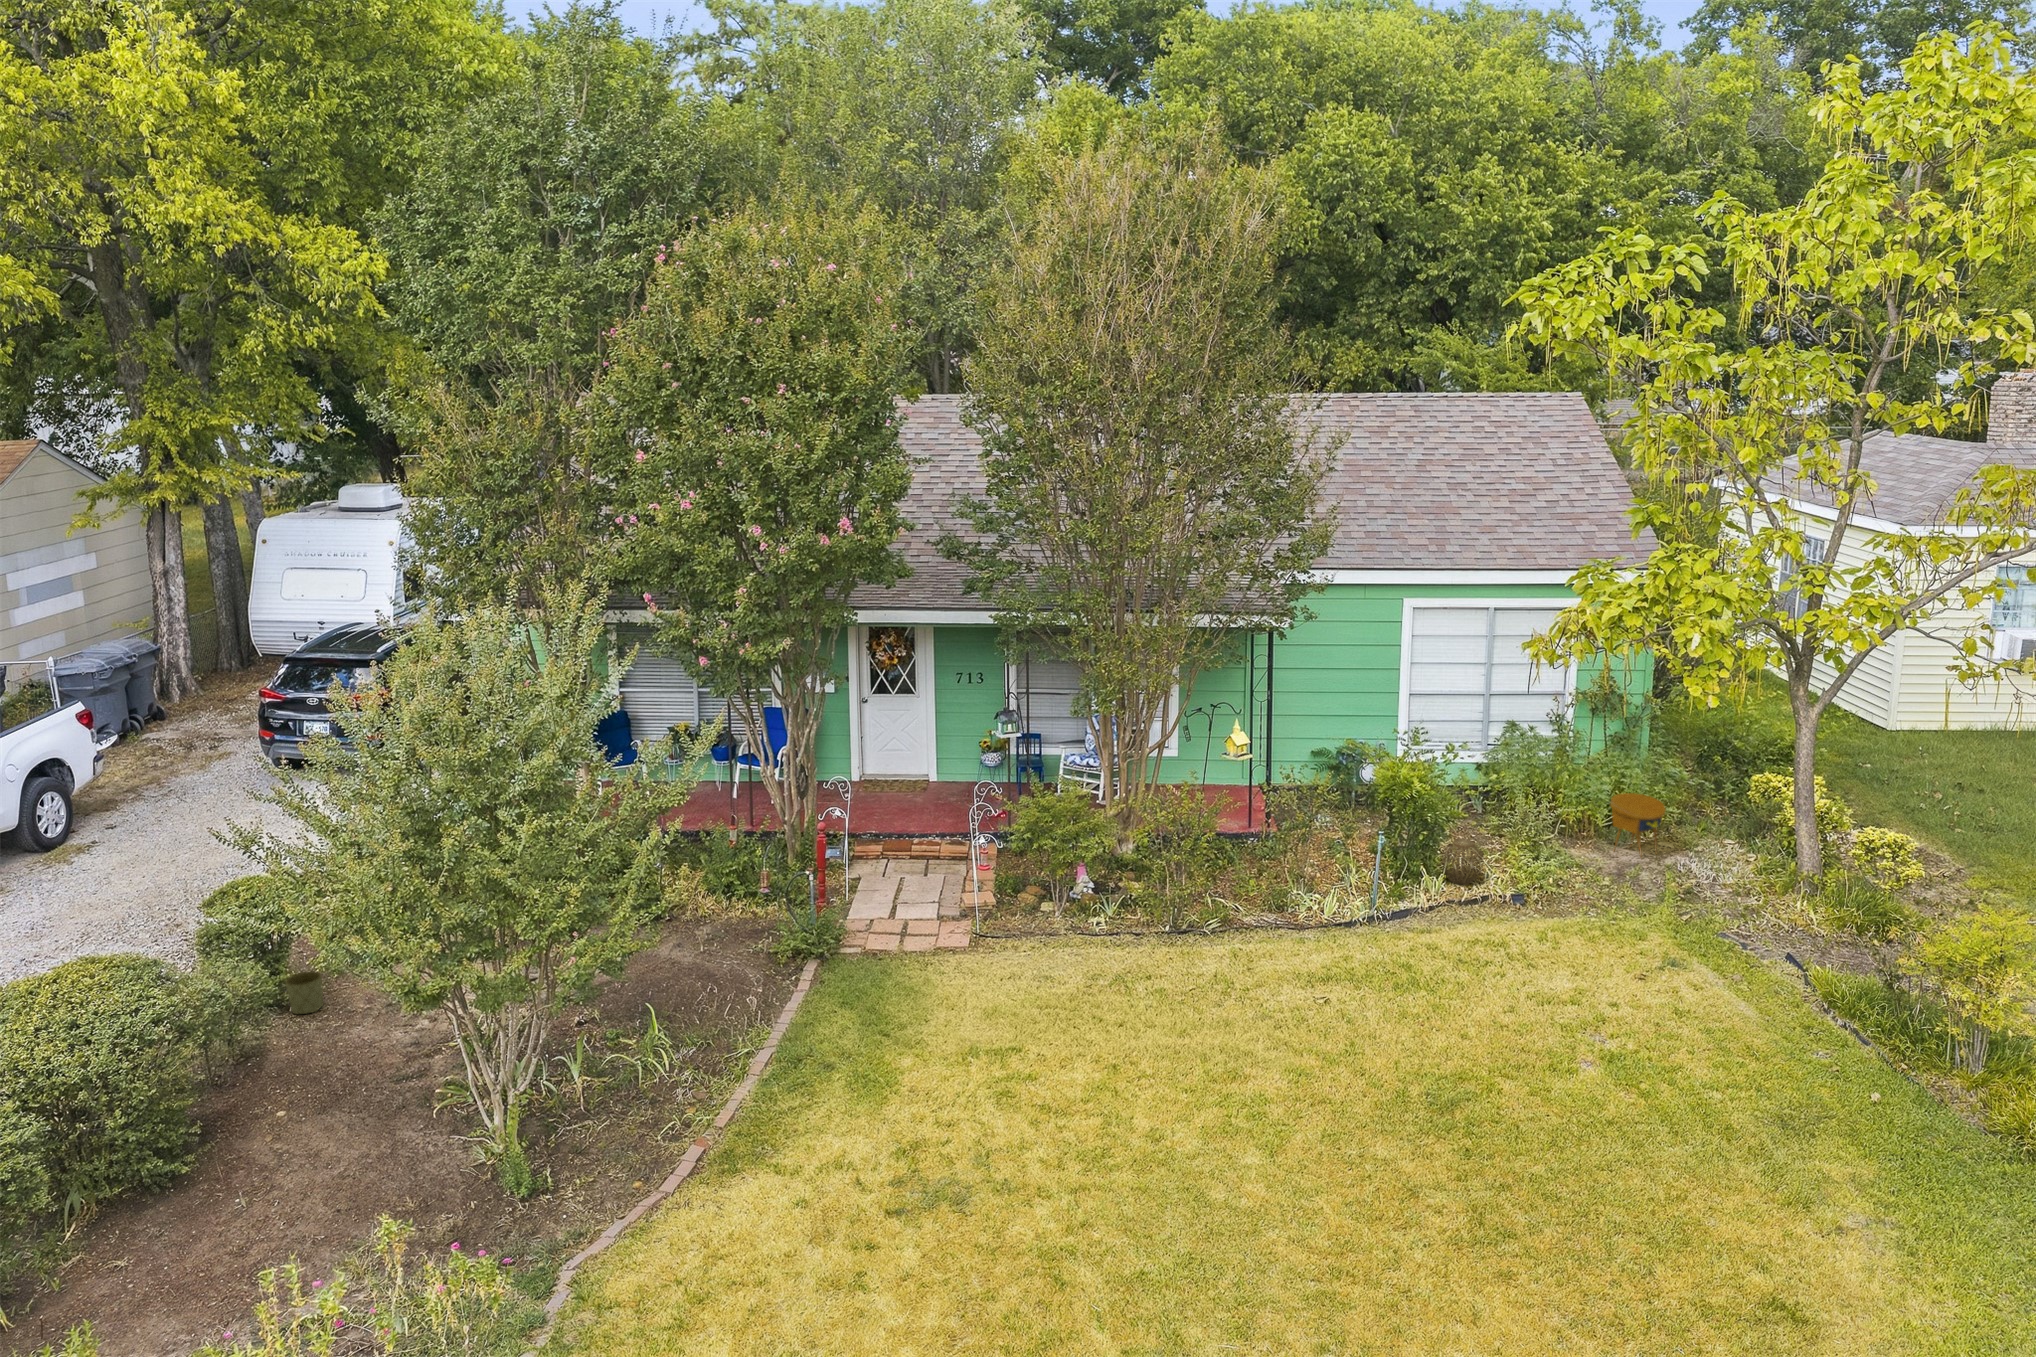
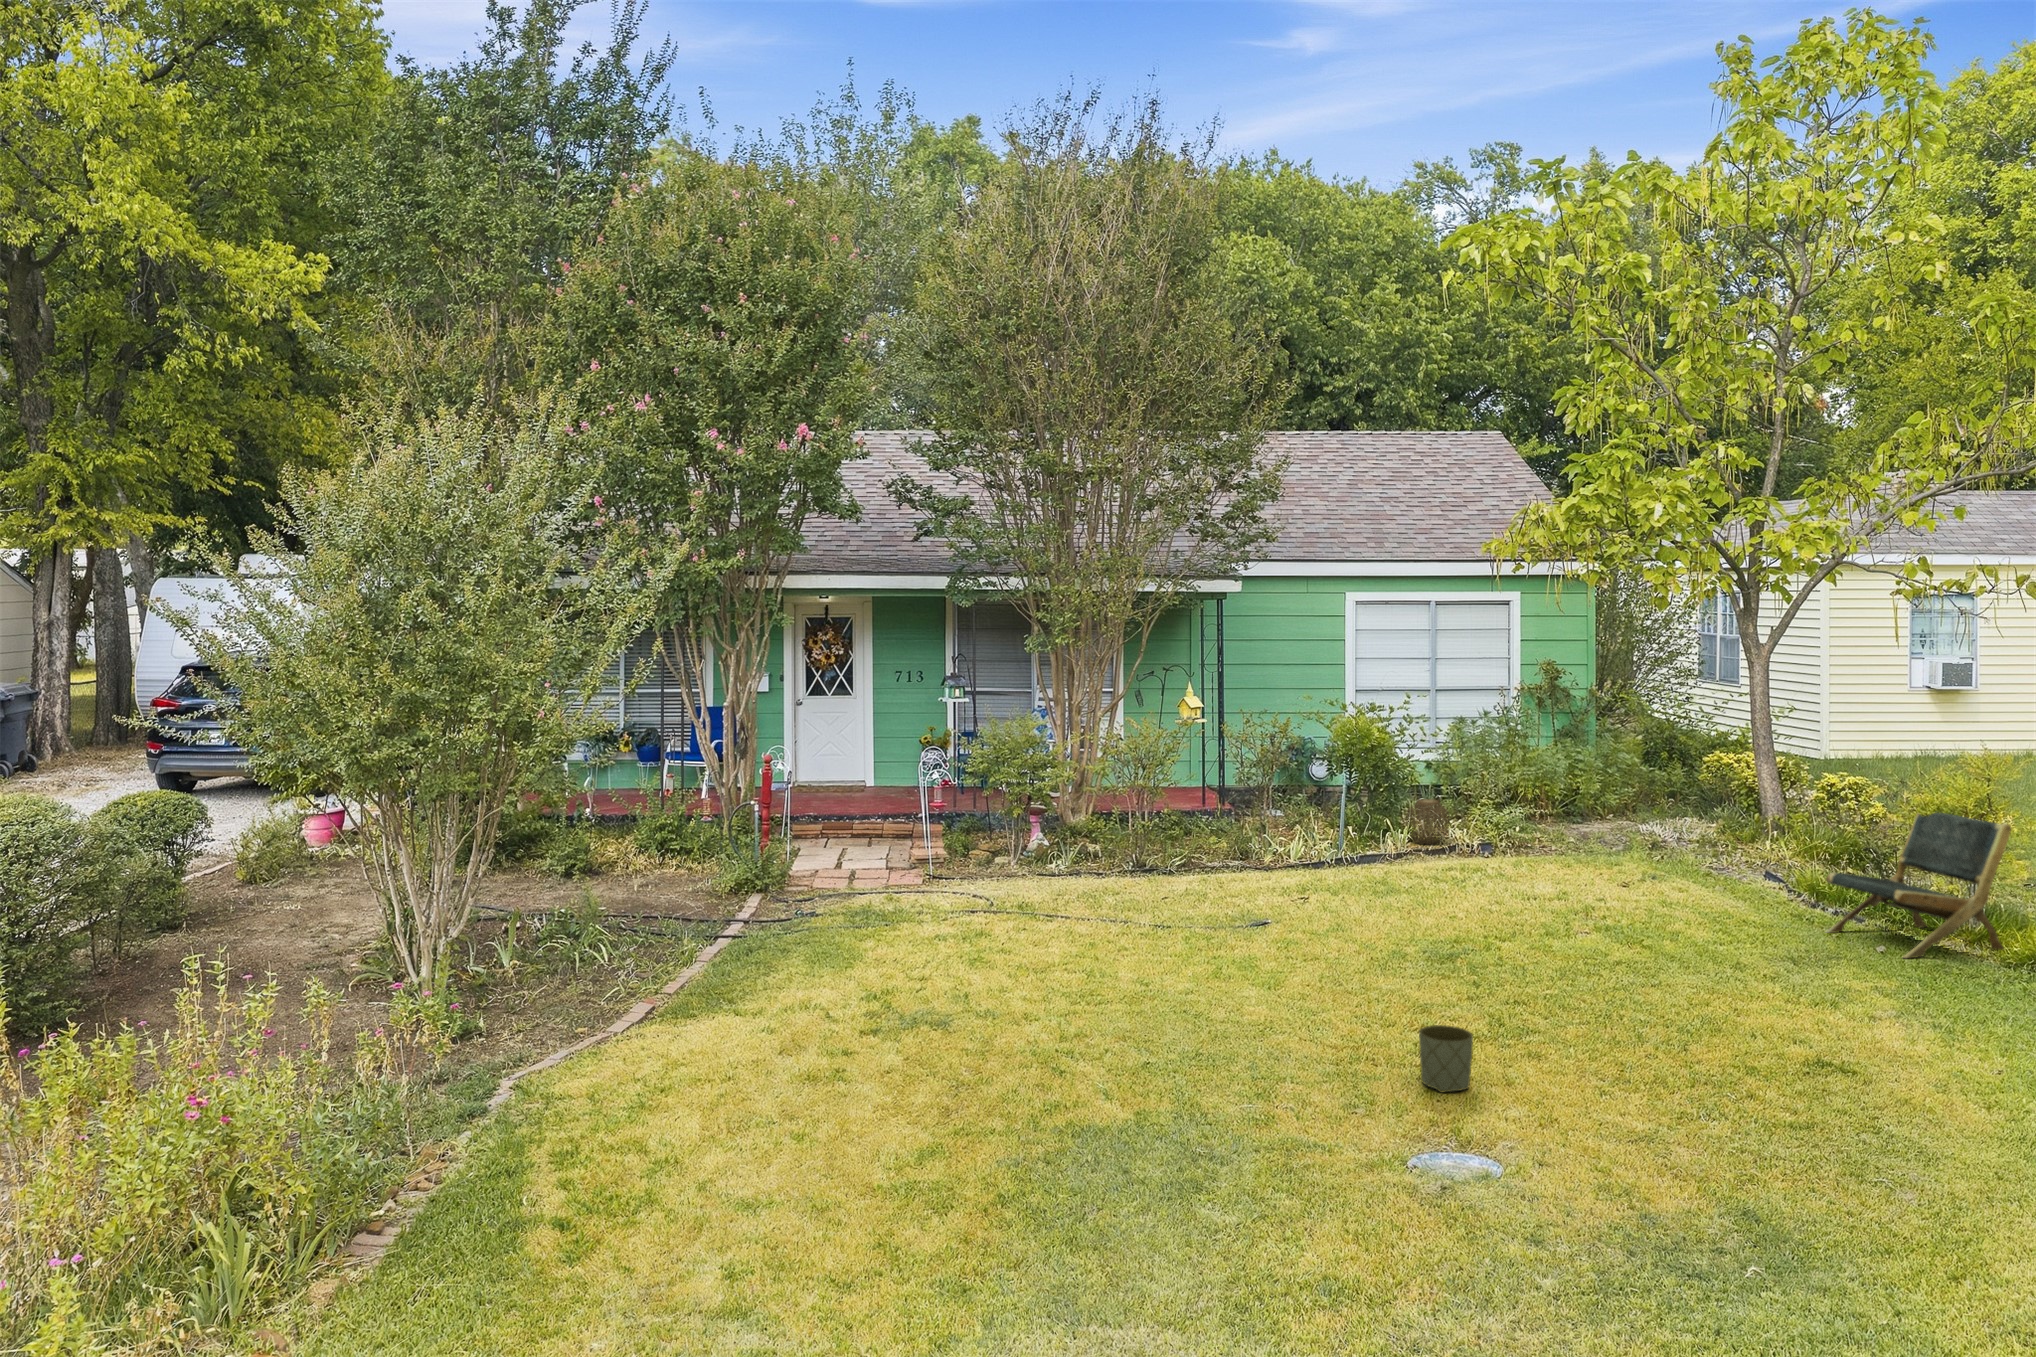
side table: present [1610,793,1665,857] -> none [1569,765,1625,828]
lounge chair: none [1819,937,2009,1100] -> present [1826,813,2012,958]
planter: present [286,971,323,1014] -> present [1419,1025,1473,1092]

